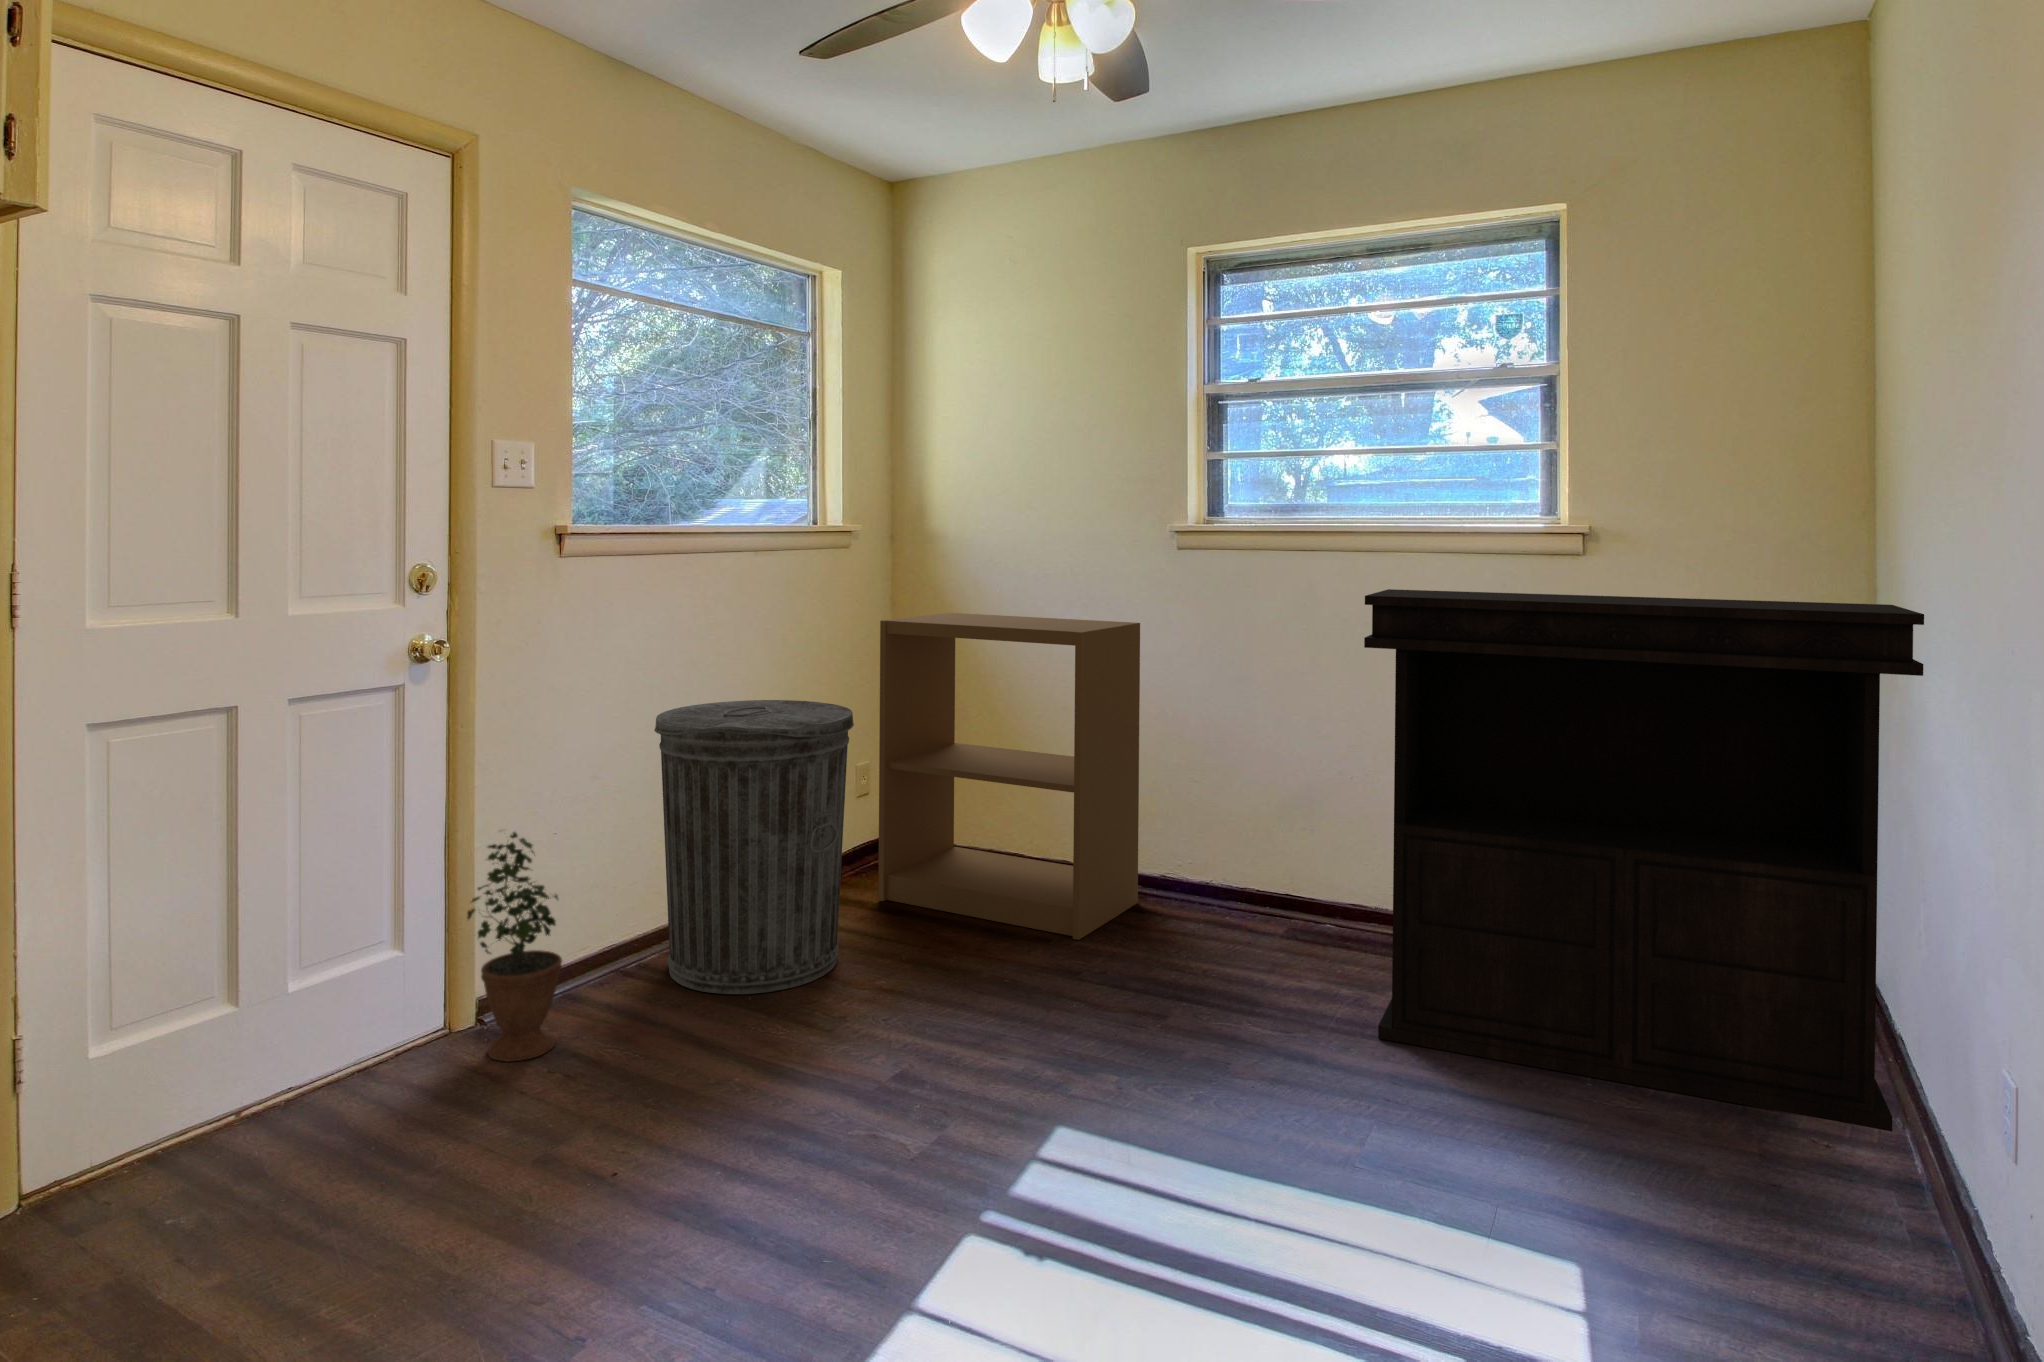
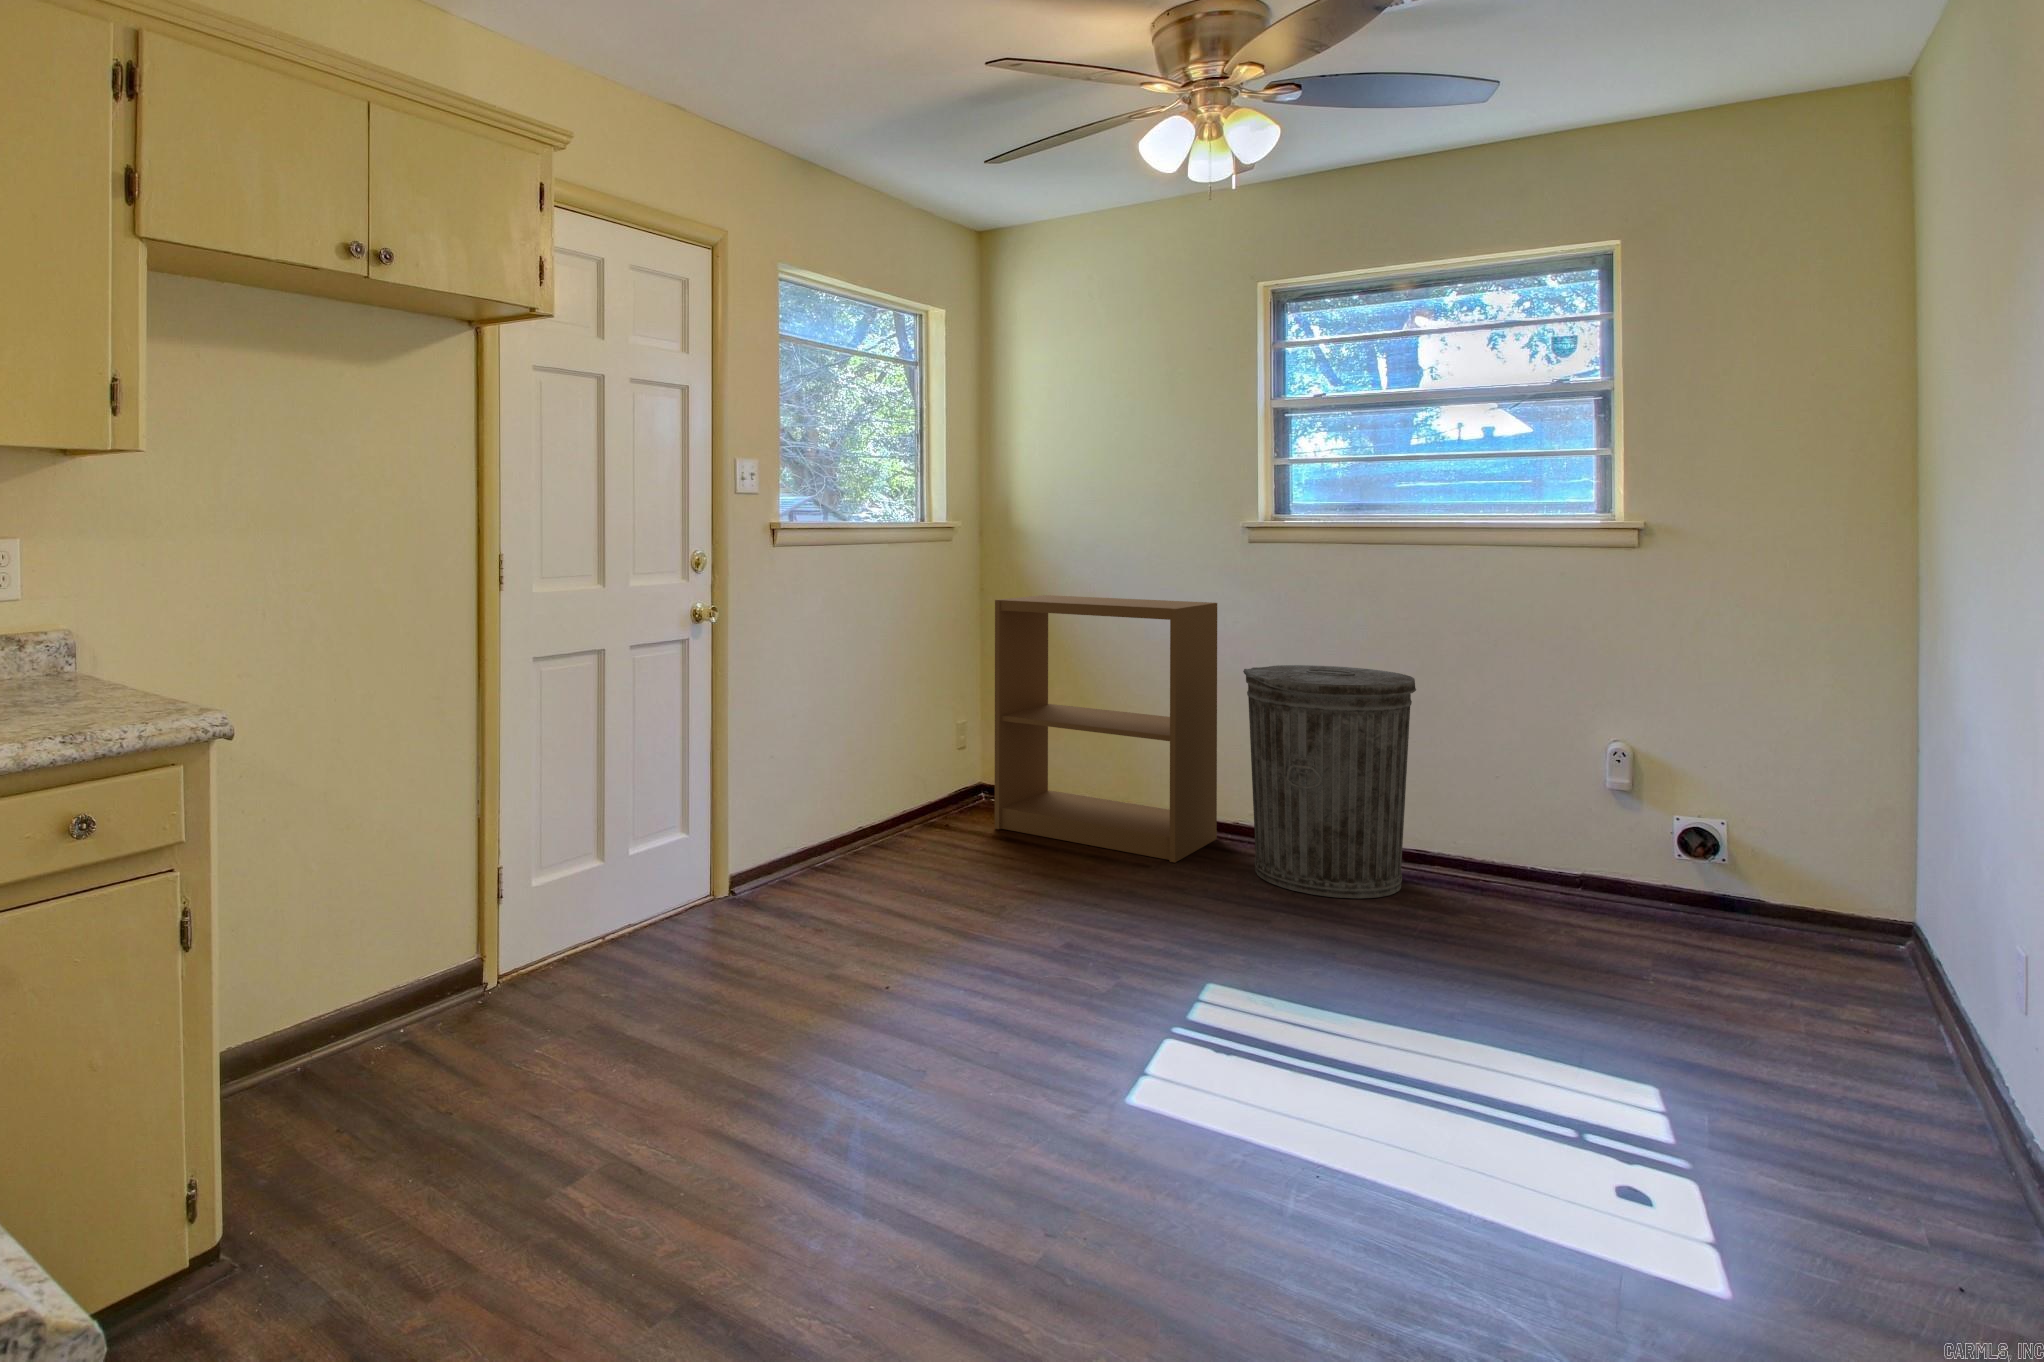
console table: present [1364,589,1924,1131] -> none [1443,572,1971,1027]
trash can: present [654,700,854,994] -> present [1243,665,1416,898]
potted plant: present [467,832,562,1061] -> none [736,748,798,918]

